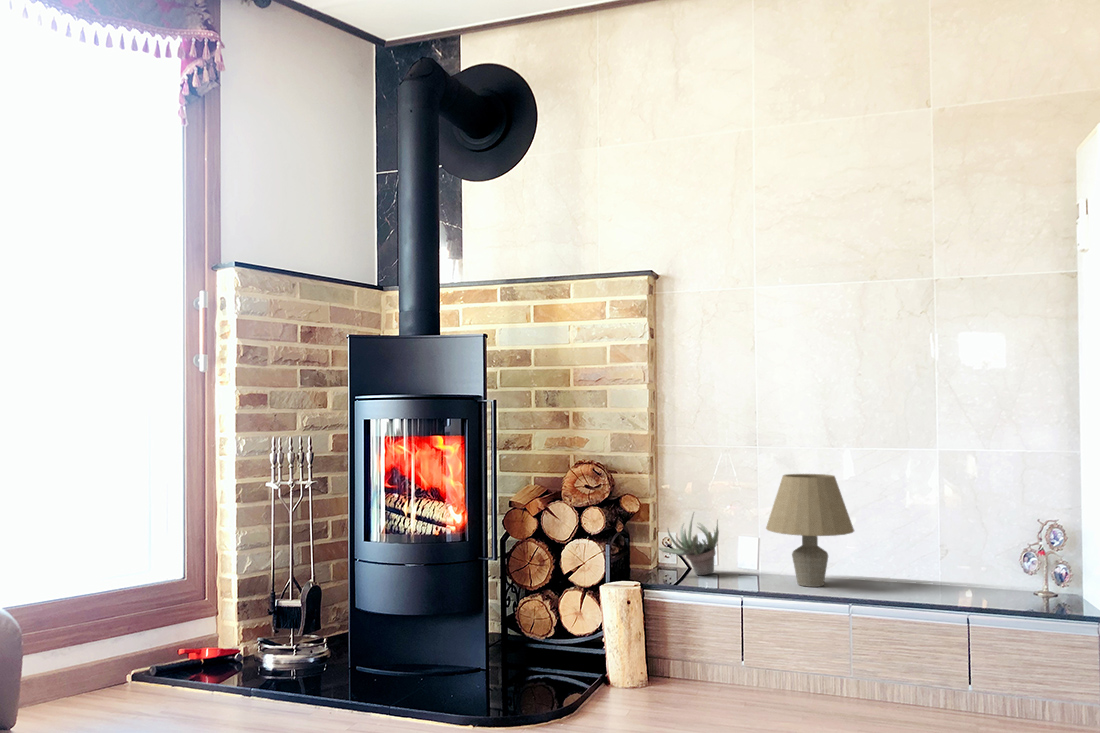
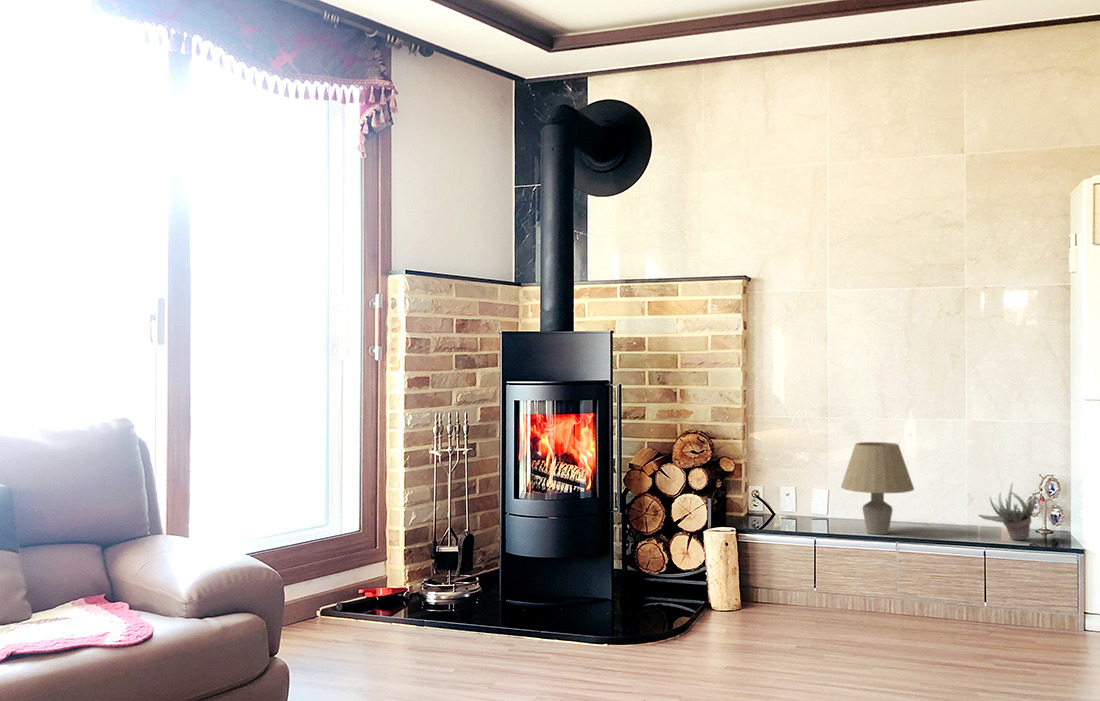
succulent plant: present [659,513,719,575] -> present [979,484,1036,540]

